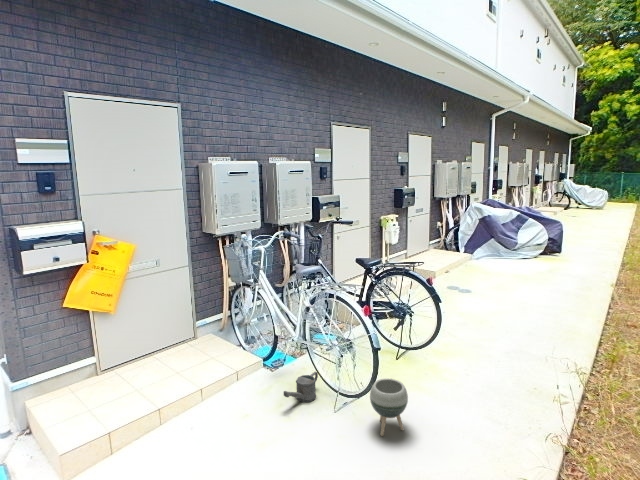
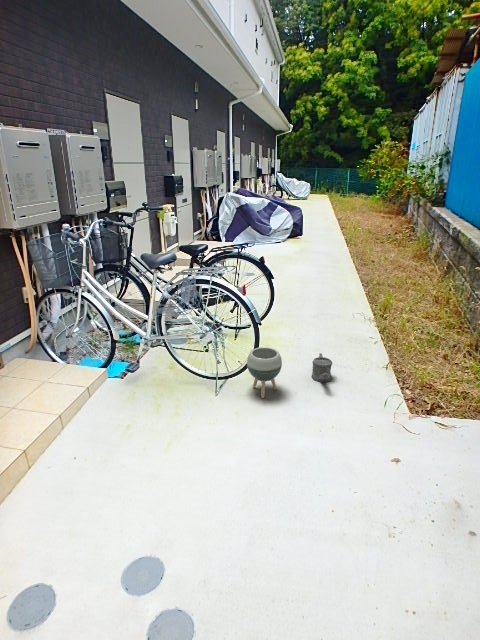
watering can: present [284,372,318,402] -> present [312,353,332,382]

